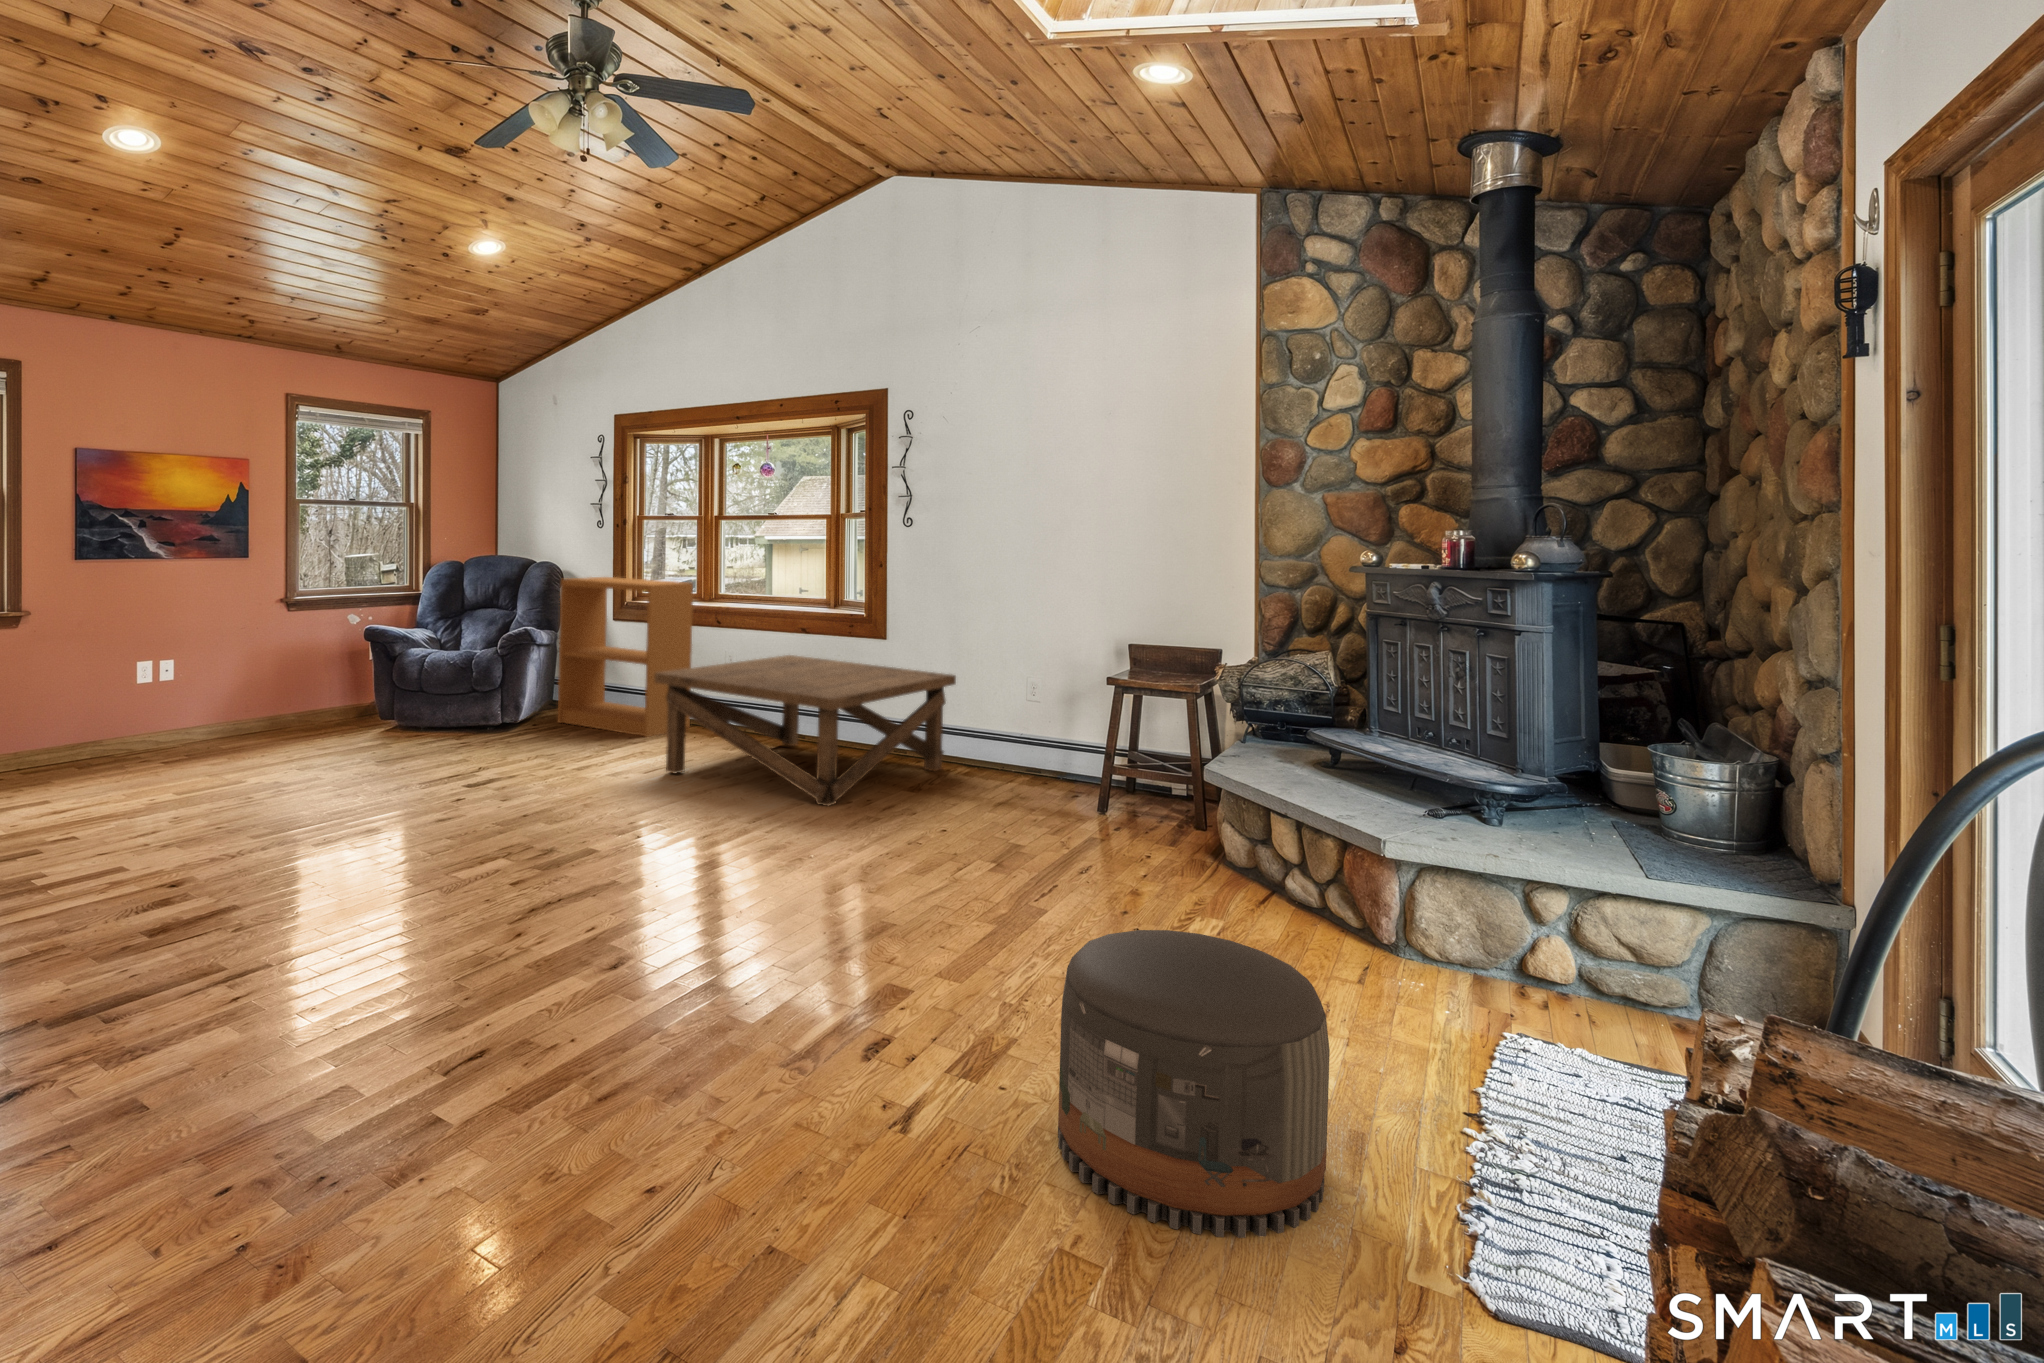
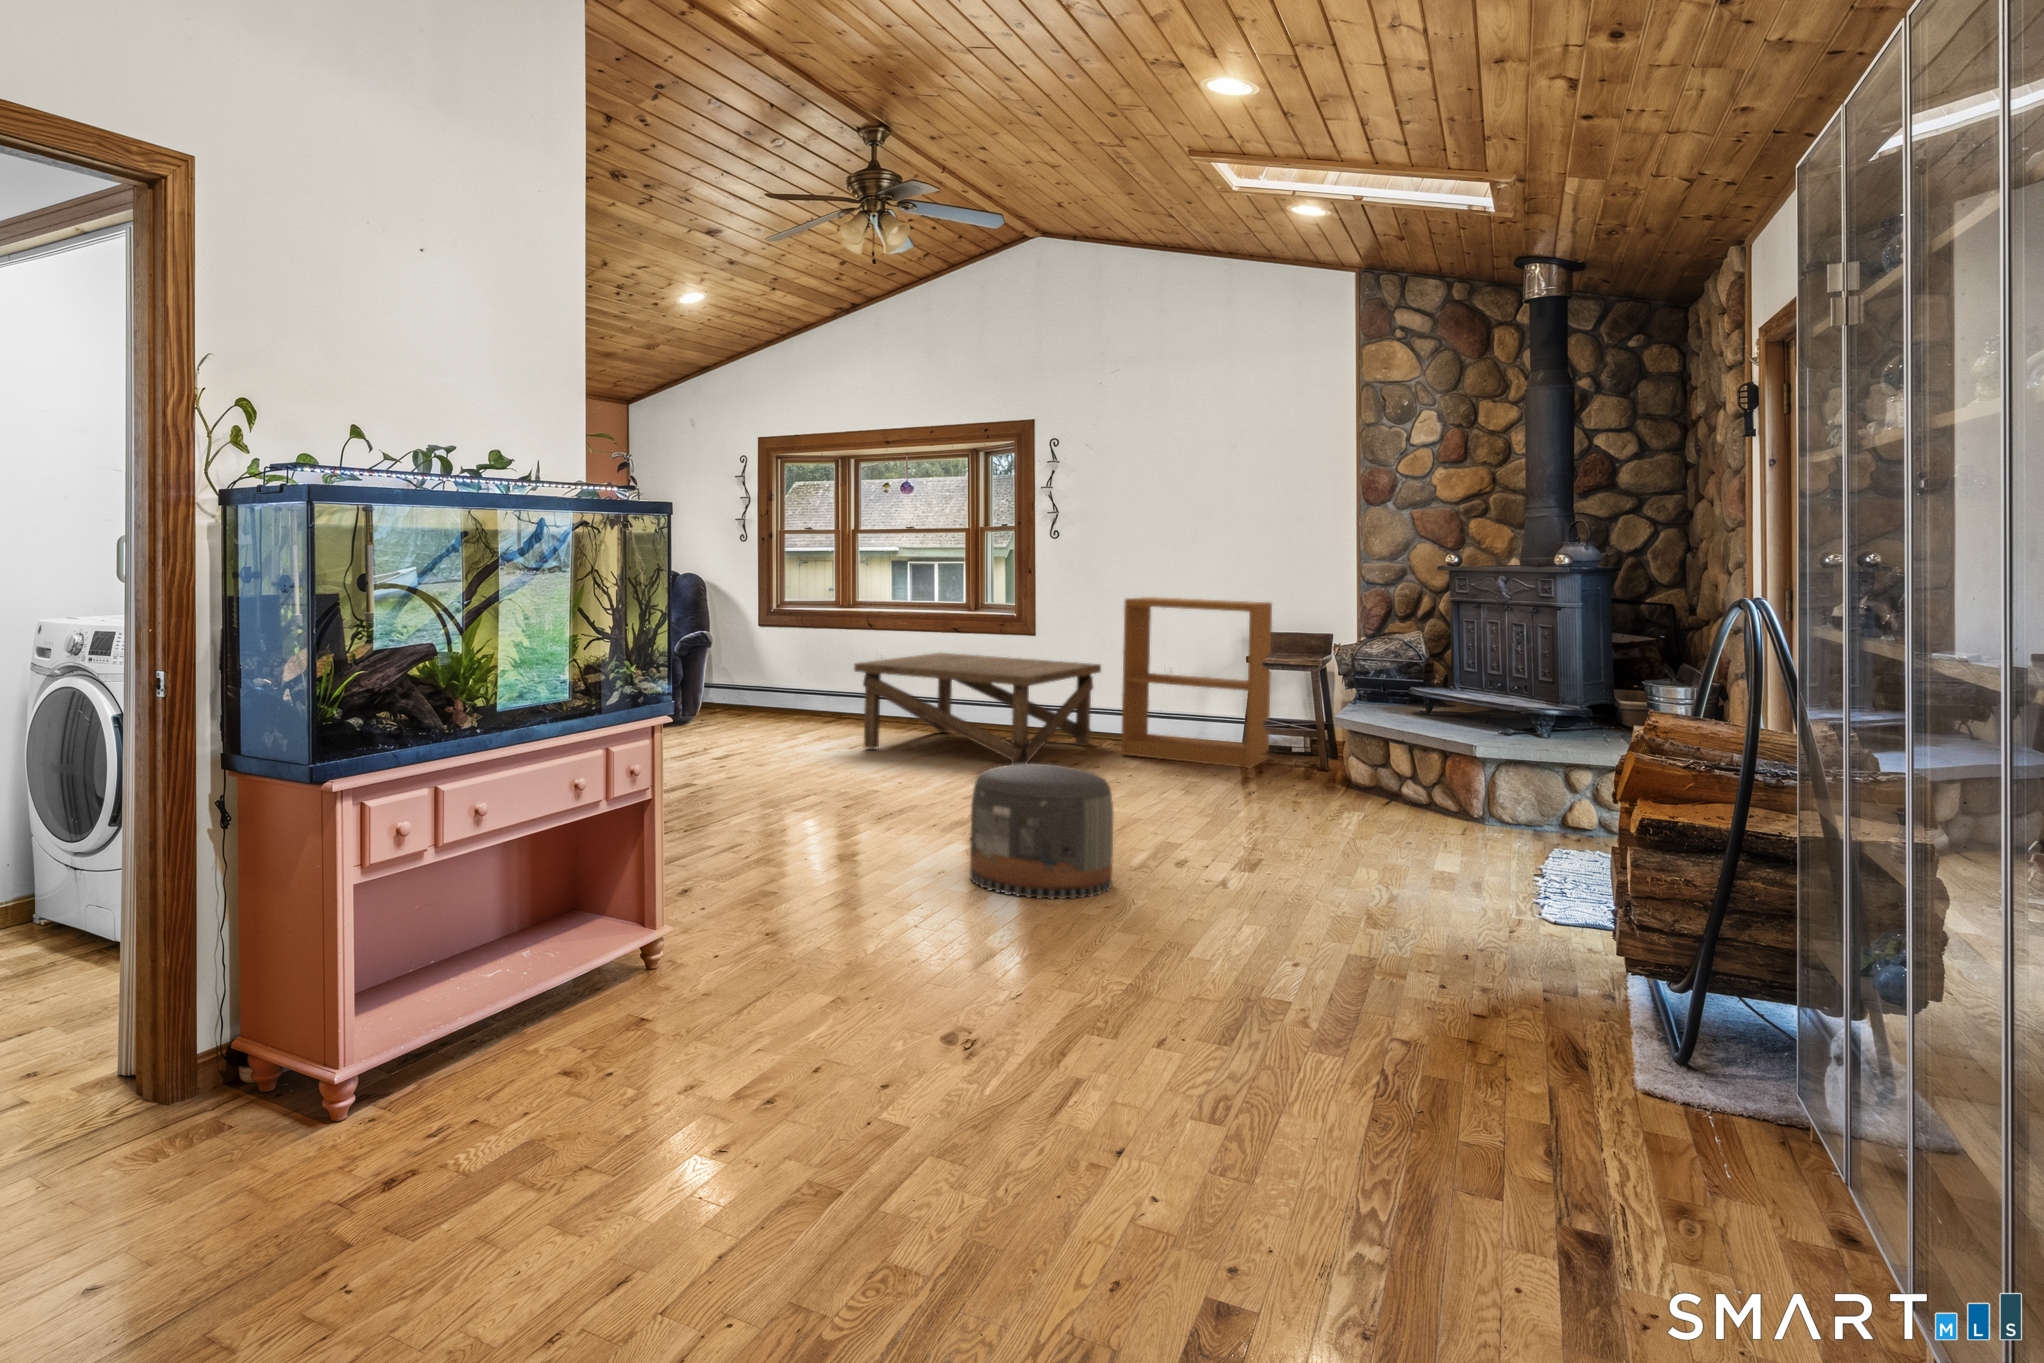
bookshelf: present [558,577,693,737] -> present [1121,597,1272,768]
pouf: present [1058,930,1330,1238] -> present [970,764,1113,899]

